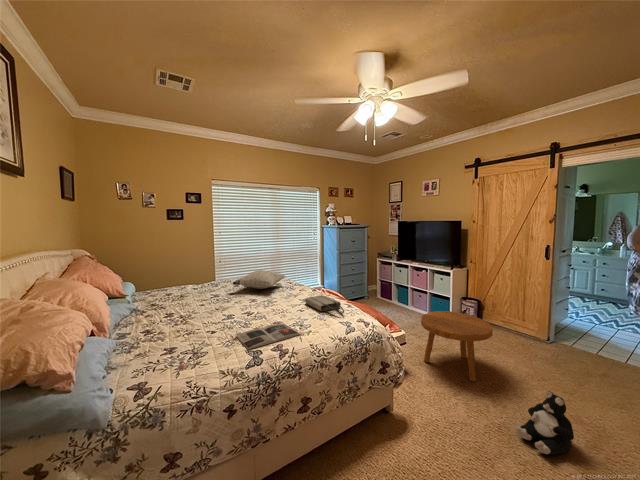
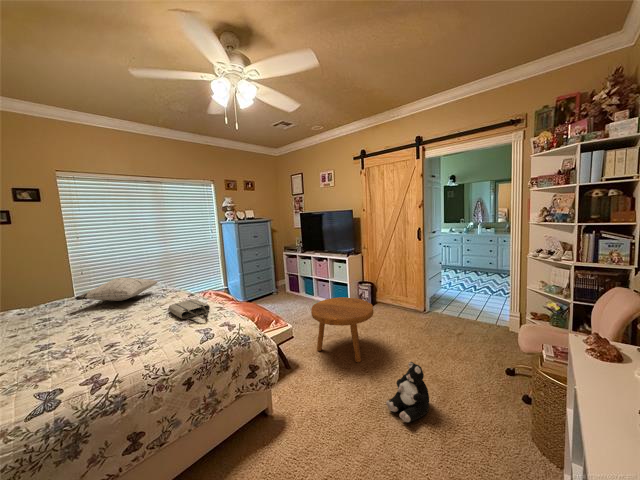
magazine: present [236,323,300,350] -> none [32,343,135,392]

